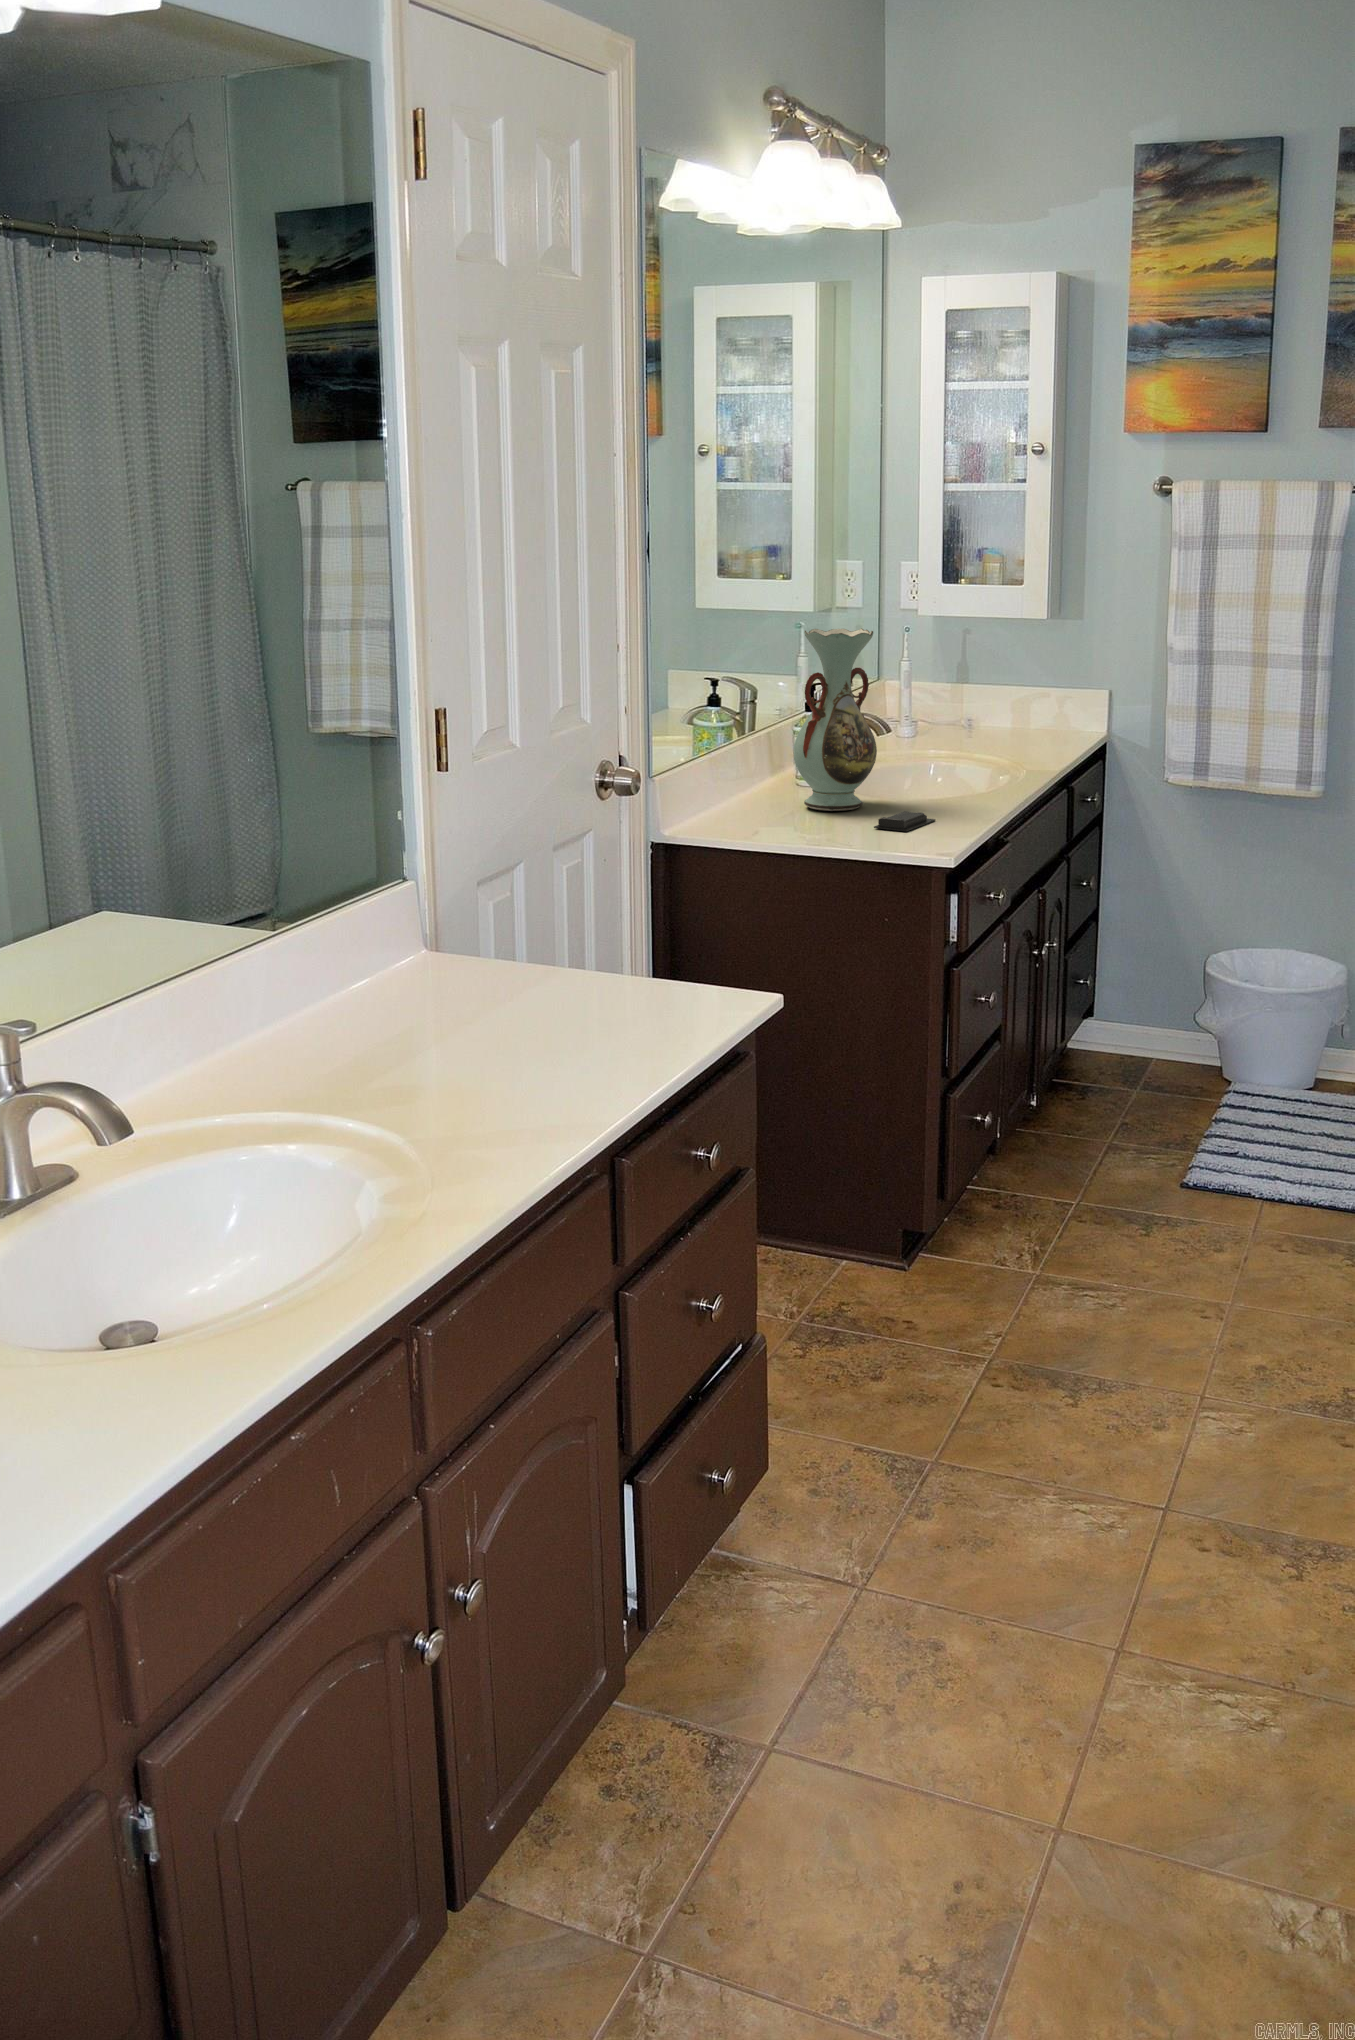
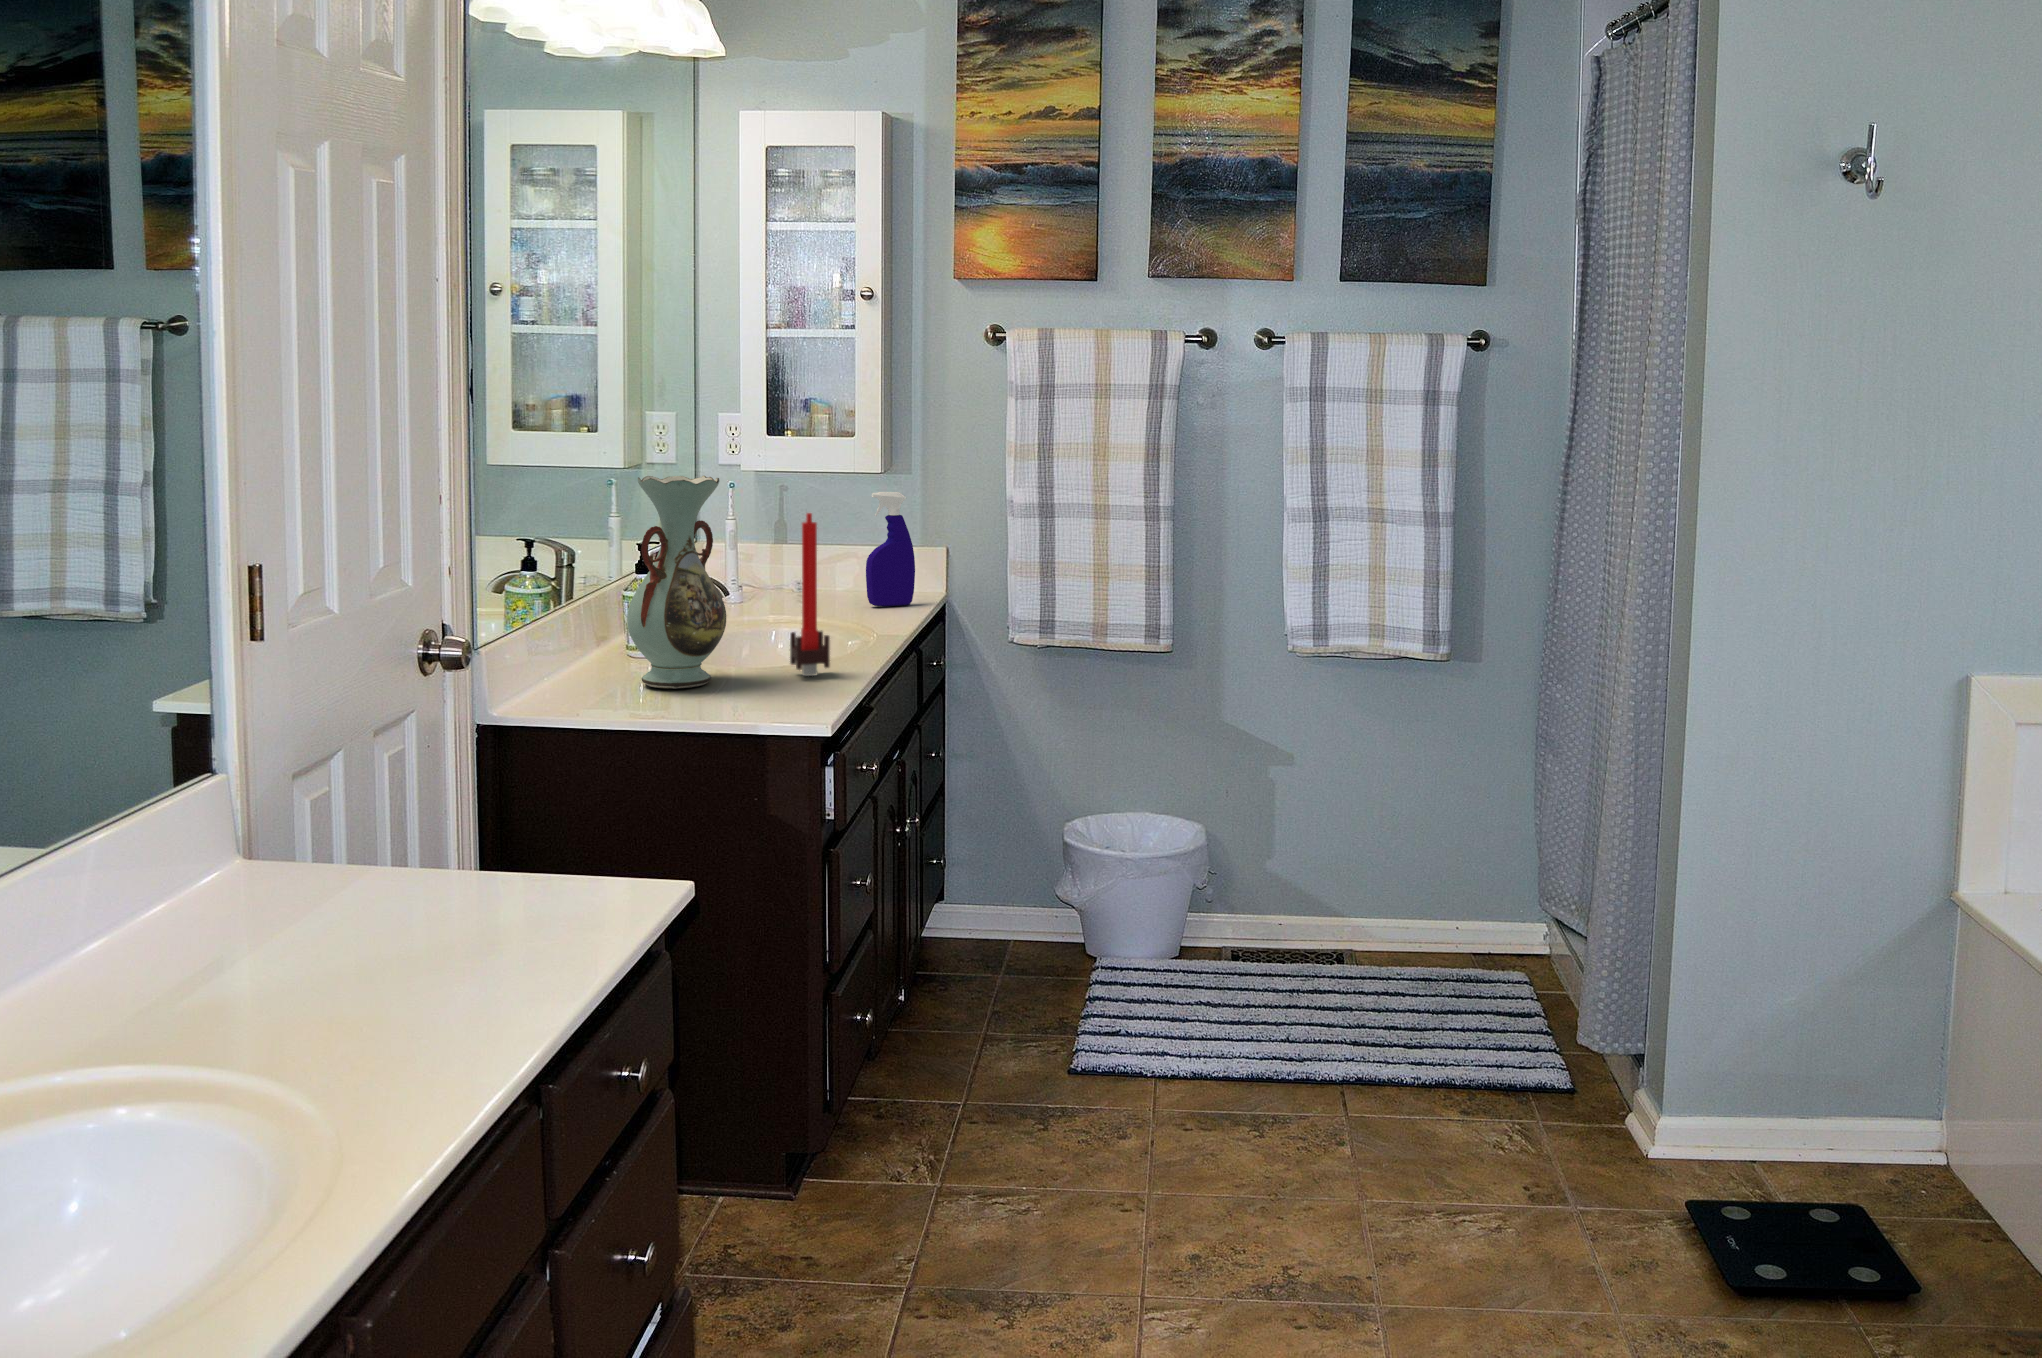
spray bottle: none [1025,639,1073,746] -> present [866,492,915,606]
candle: none [932,662,966,805] -> present [790,513,830,676]
soap bar: present [874,811,935,831] -> none [733,686,802,710]

